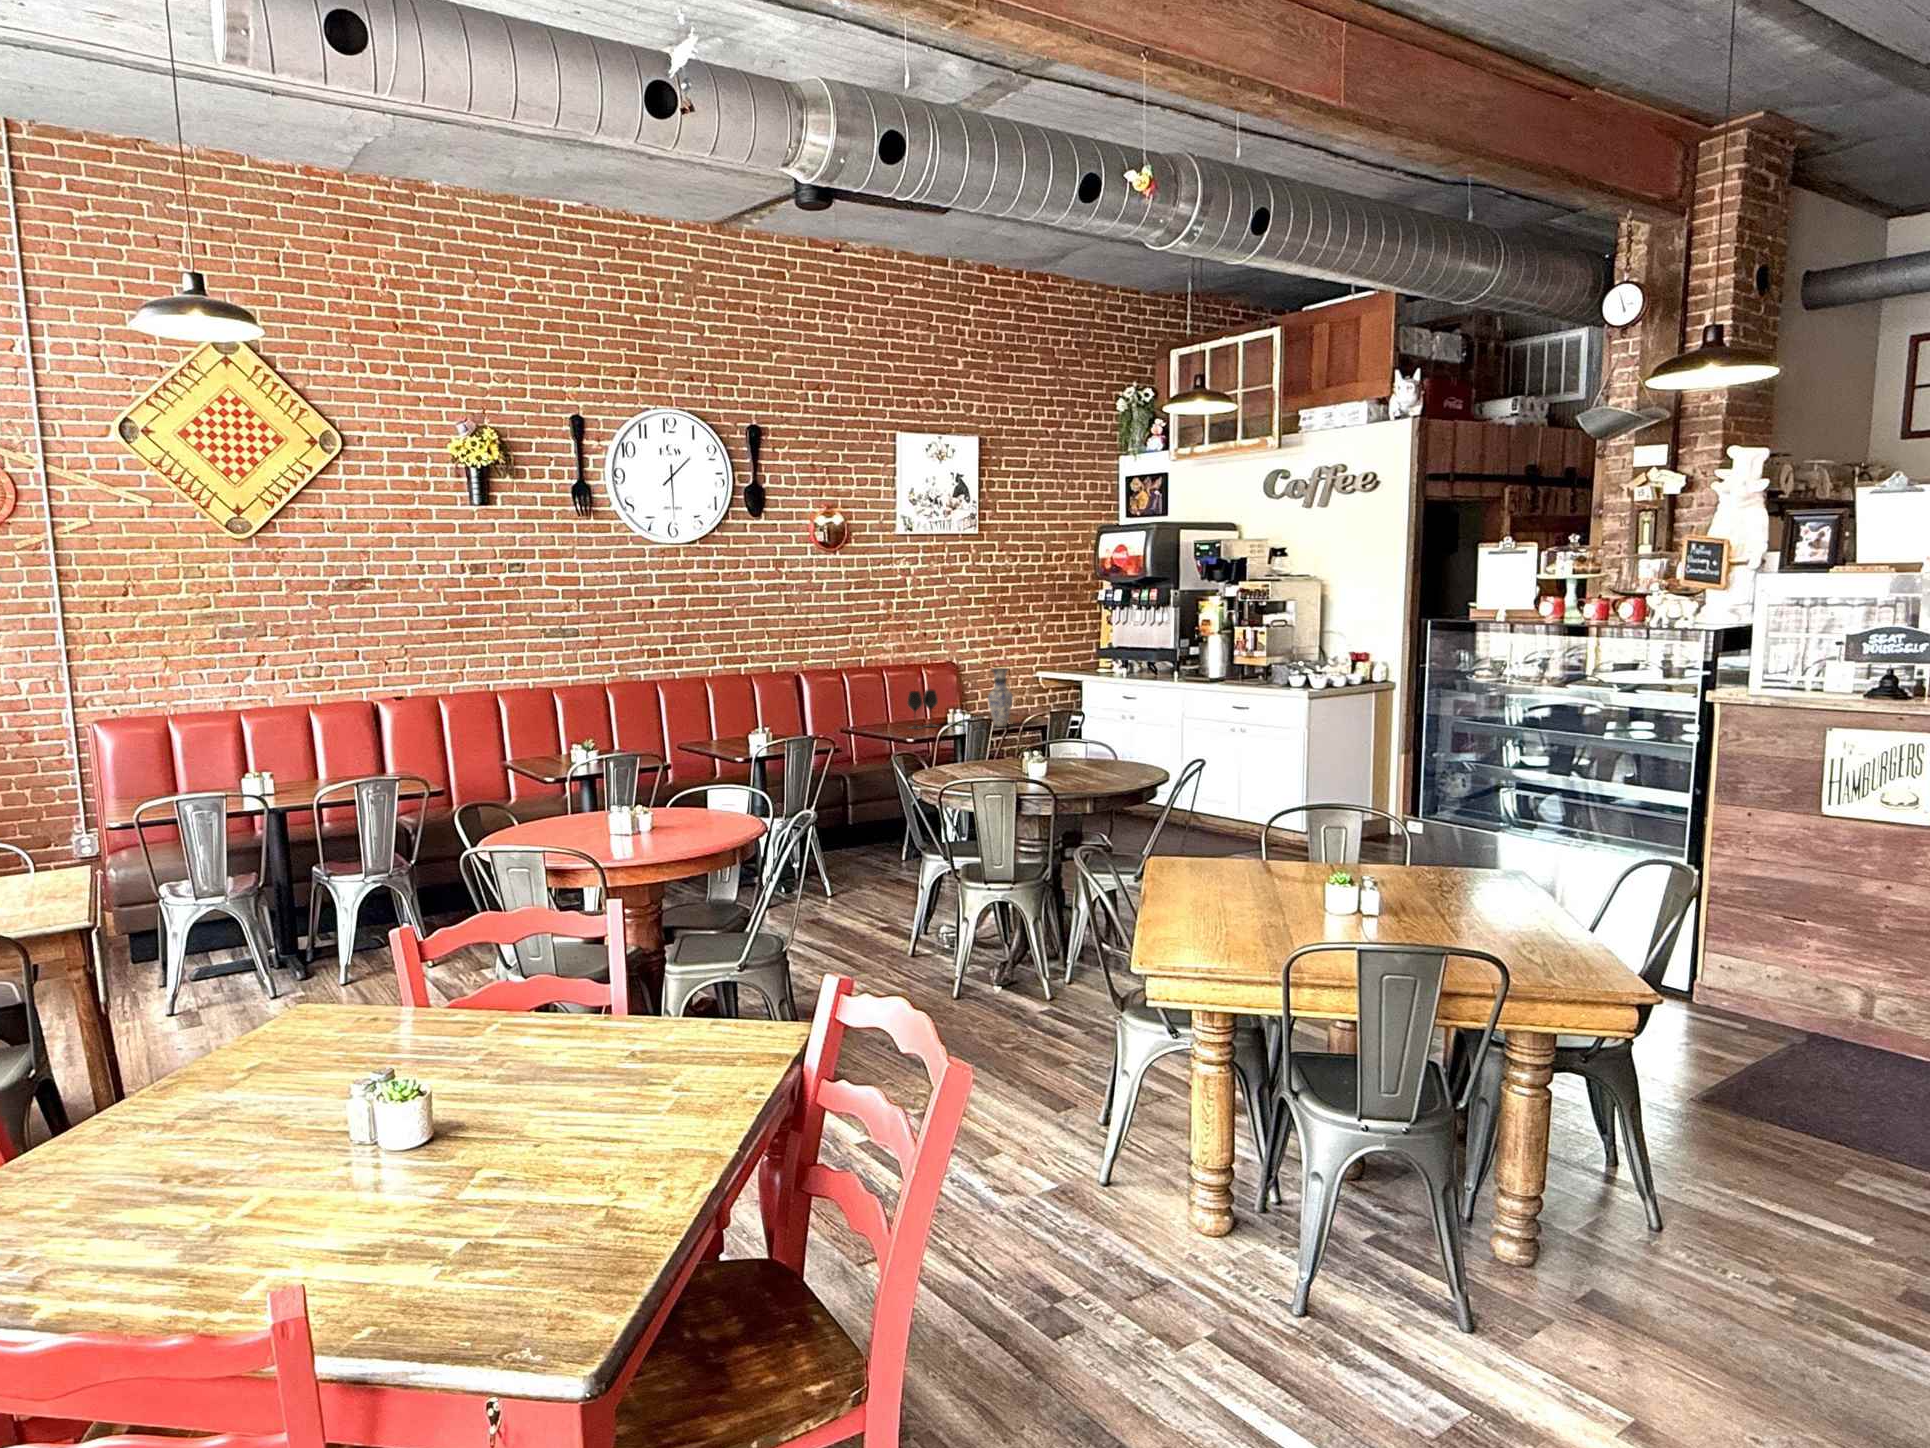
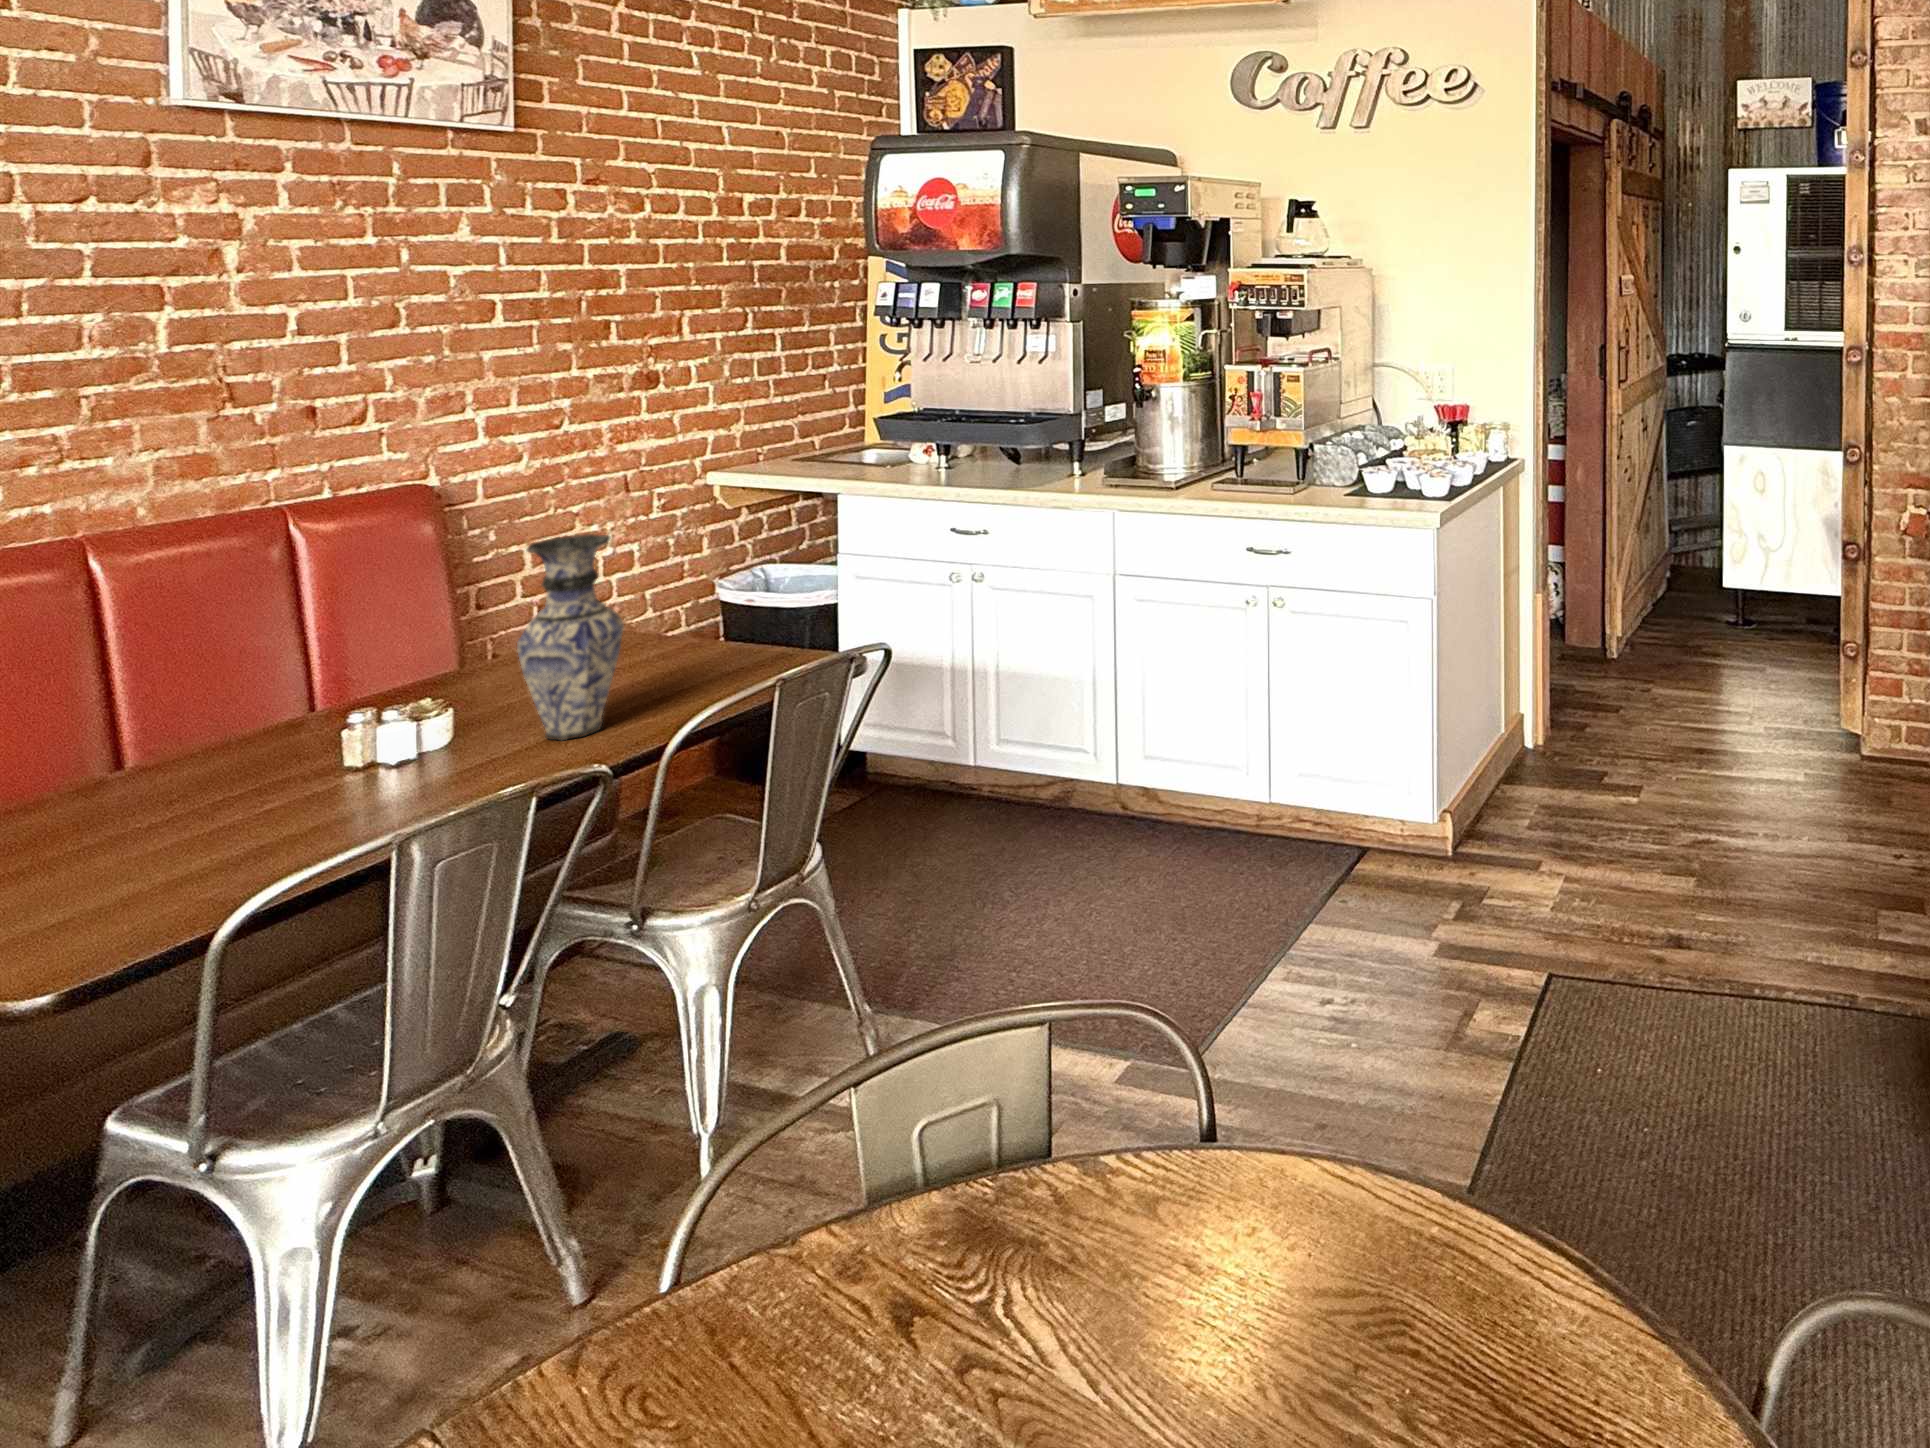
wine glass: present [908,690,938,729] -> none [101,647,288,834]

